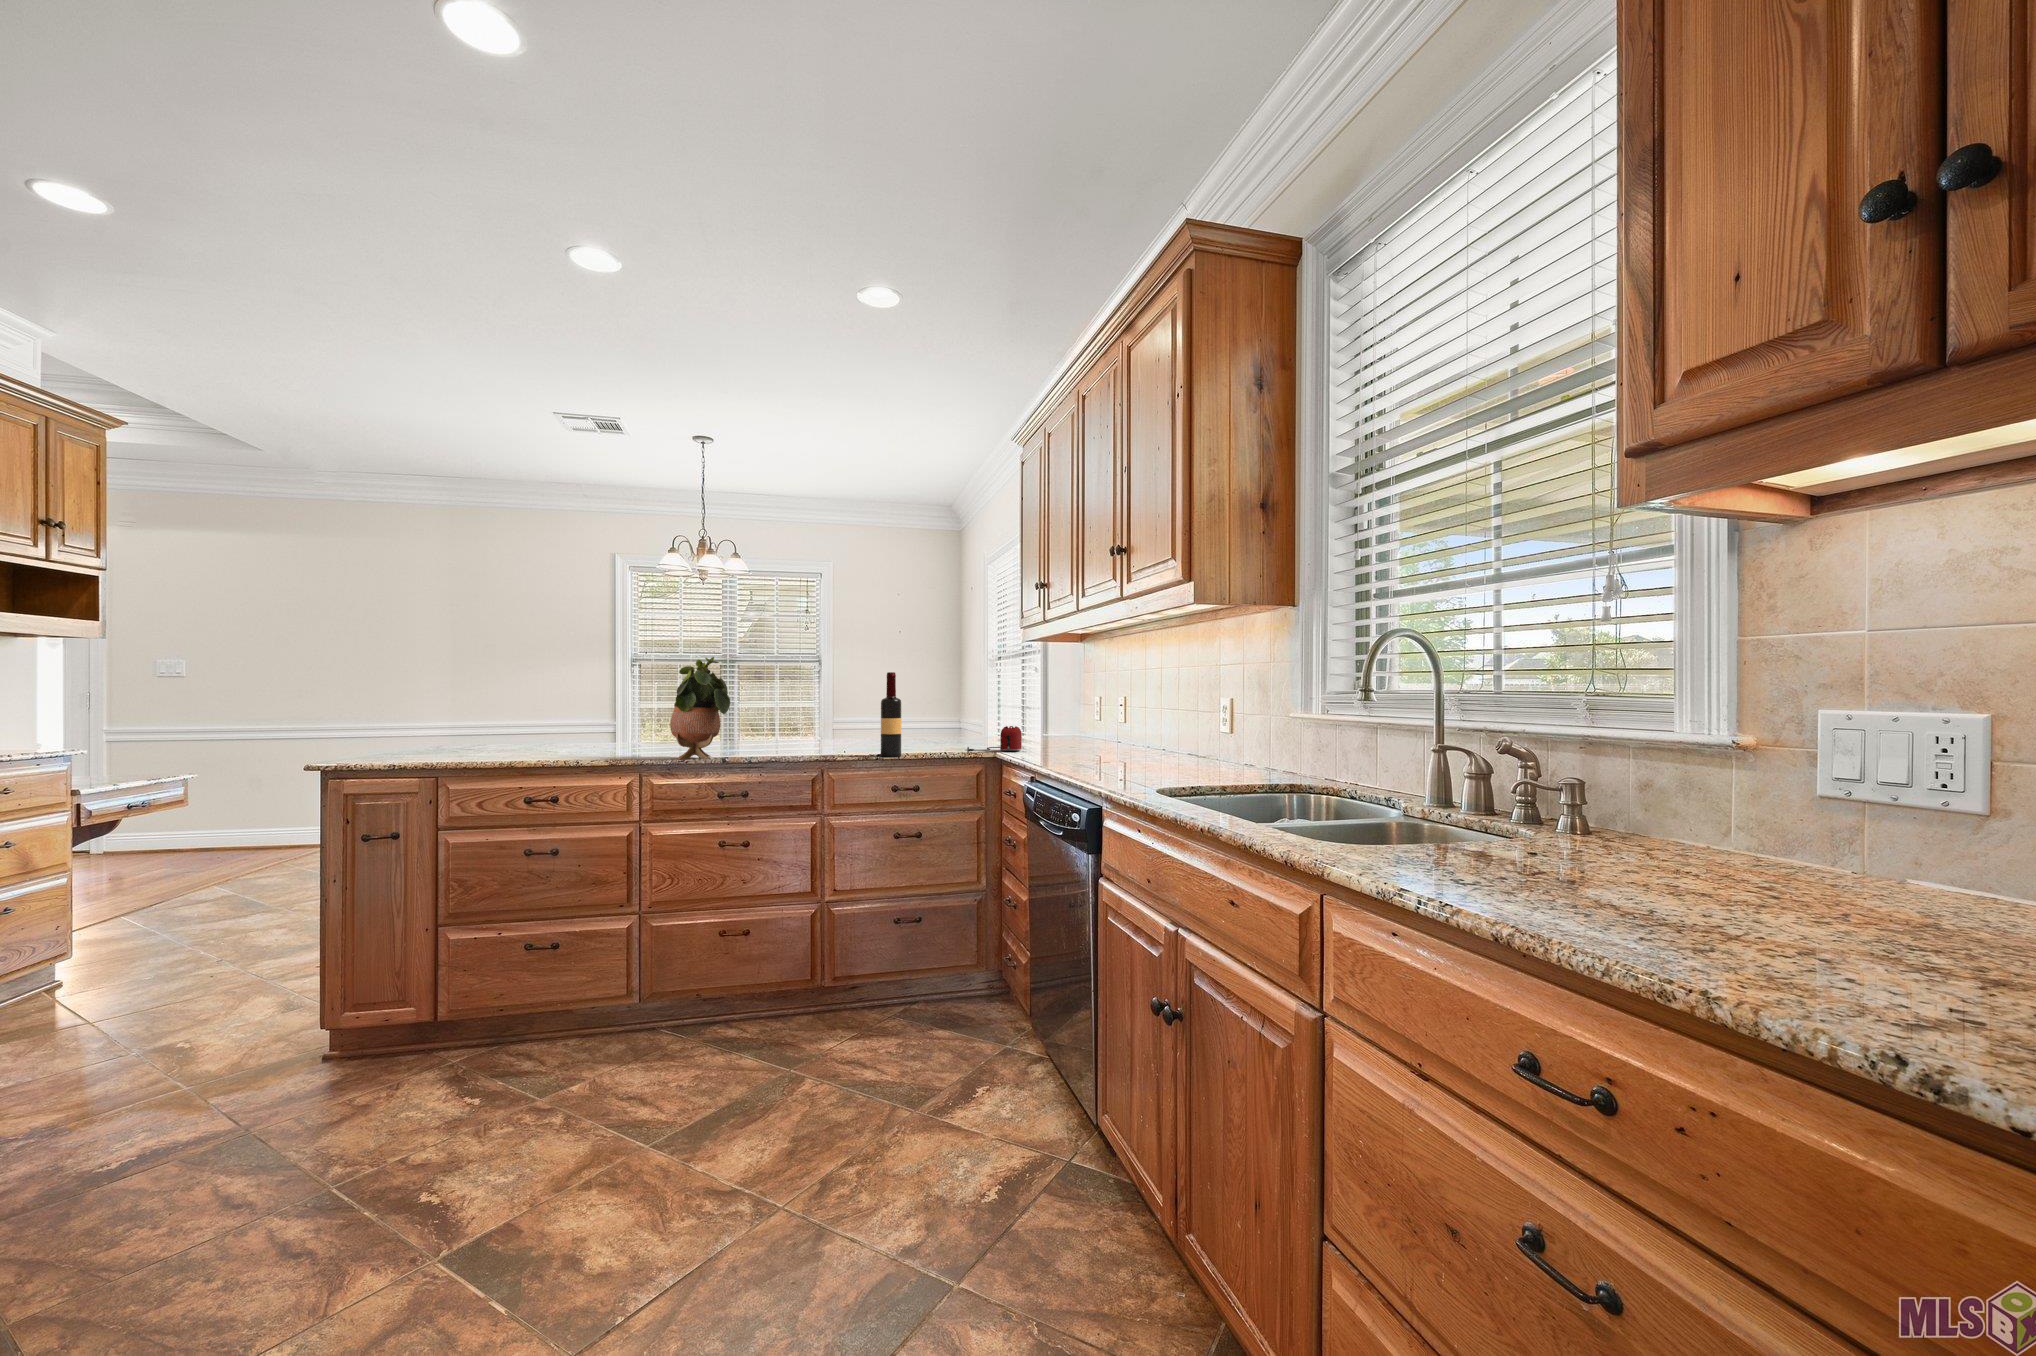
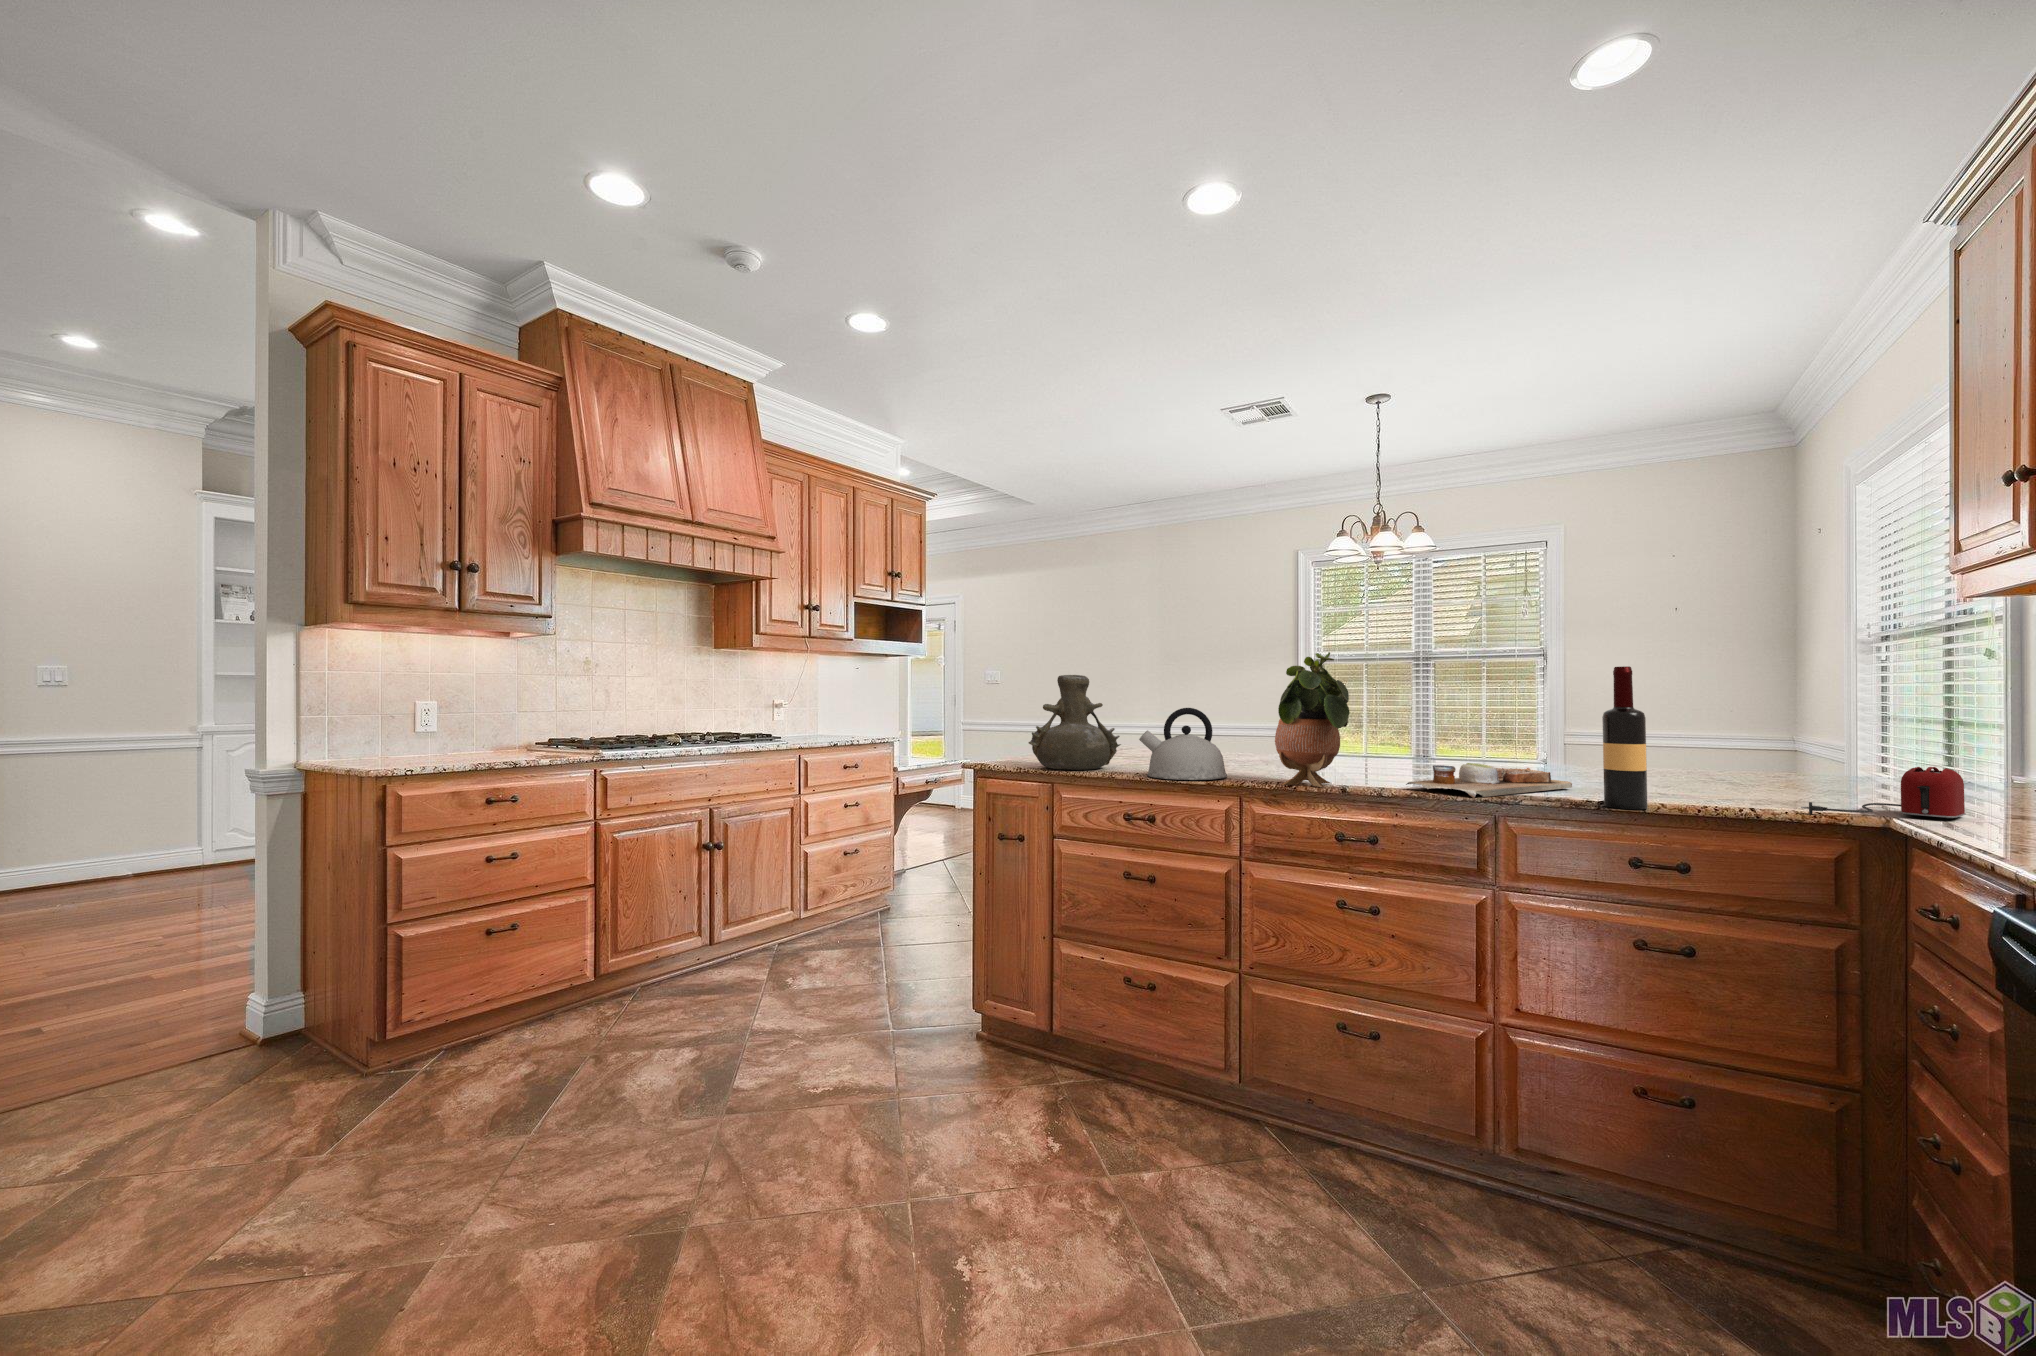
vase: none [408,669,511,762] -> present [1028,675,1121,770]
kettle: none [544,700,625,762] -> present [1139,708,1227,780]
cutting board: none [765,736,858,758] -> present [1406,763,1572,798]

